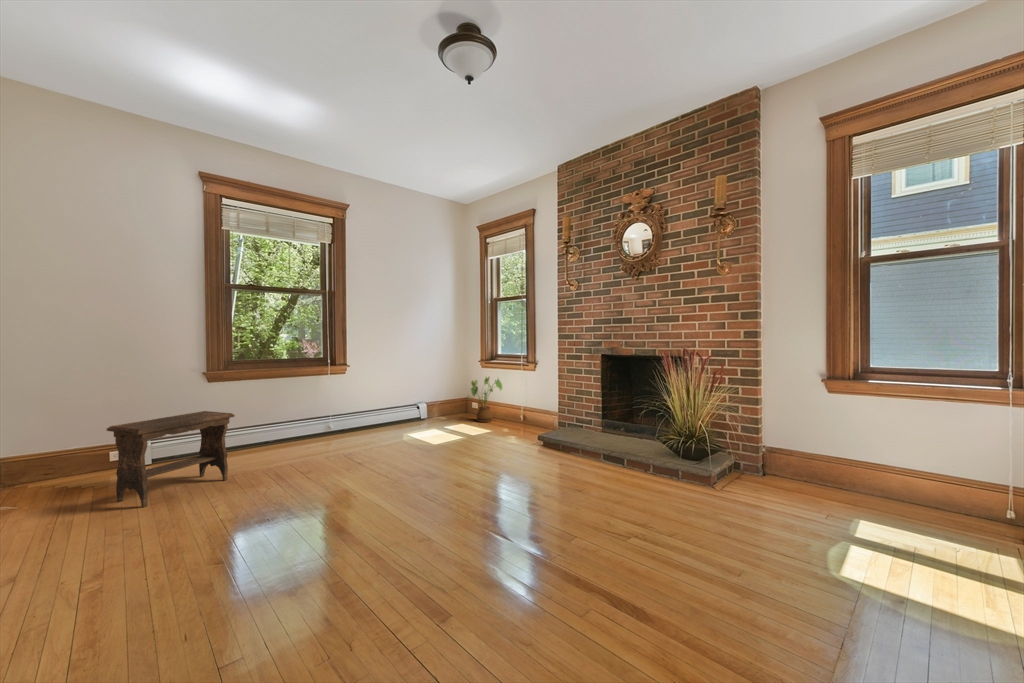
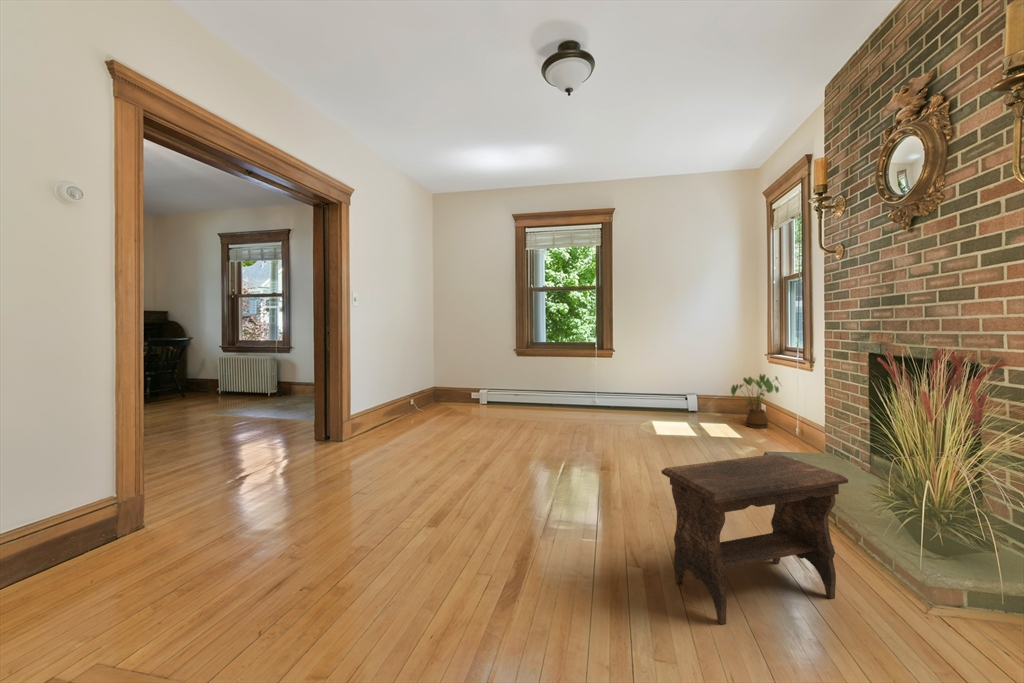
footstool: present [107,411,235,507] -> present [661,454,848,624]

